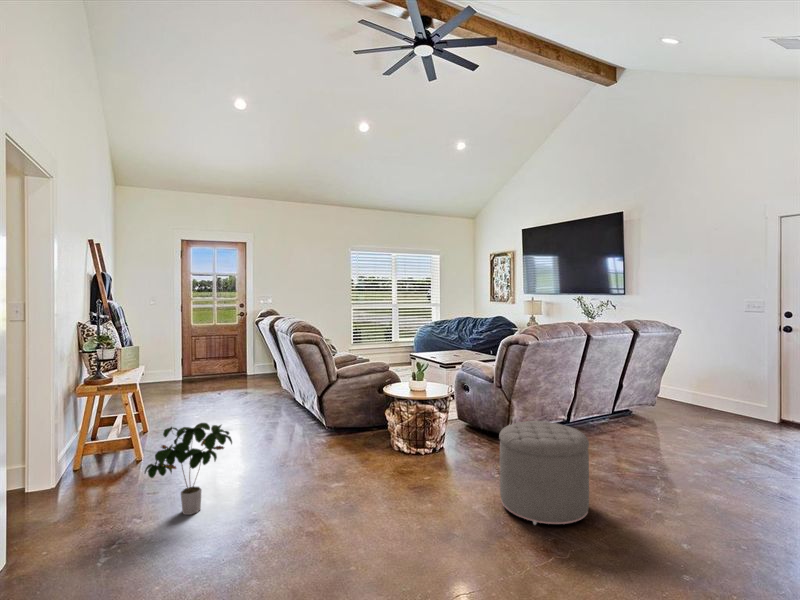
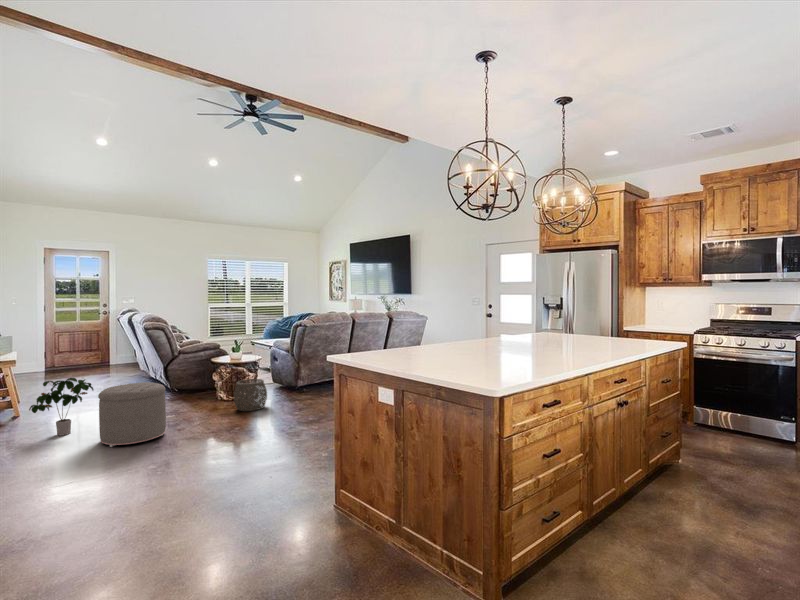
ottoman: present [499,421,589,525] -> present [98,382,166,447]
woven basket: none [427,427,478,484] -> present [234,379,267,411]

